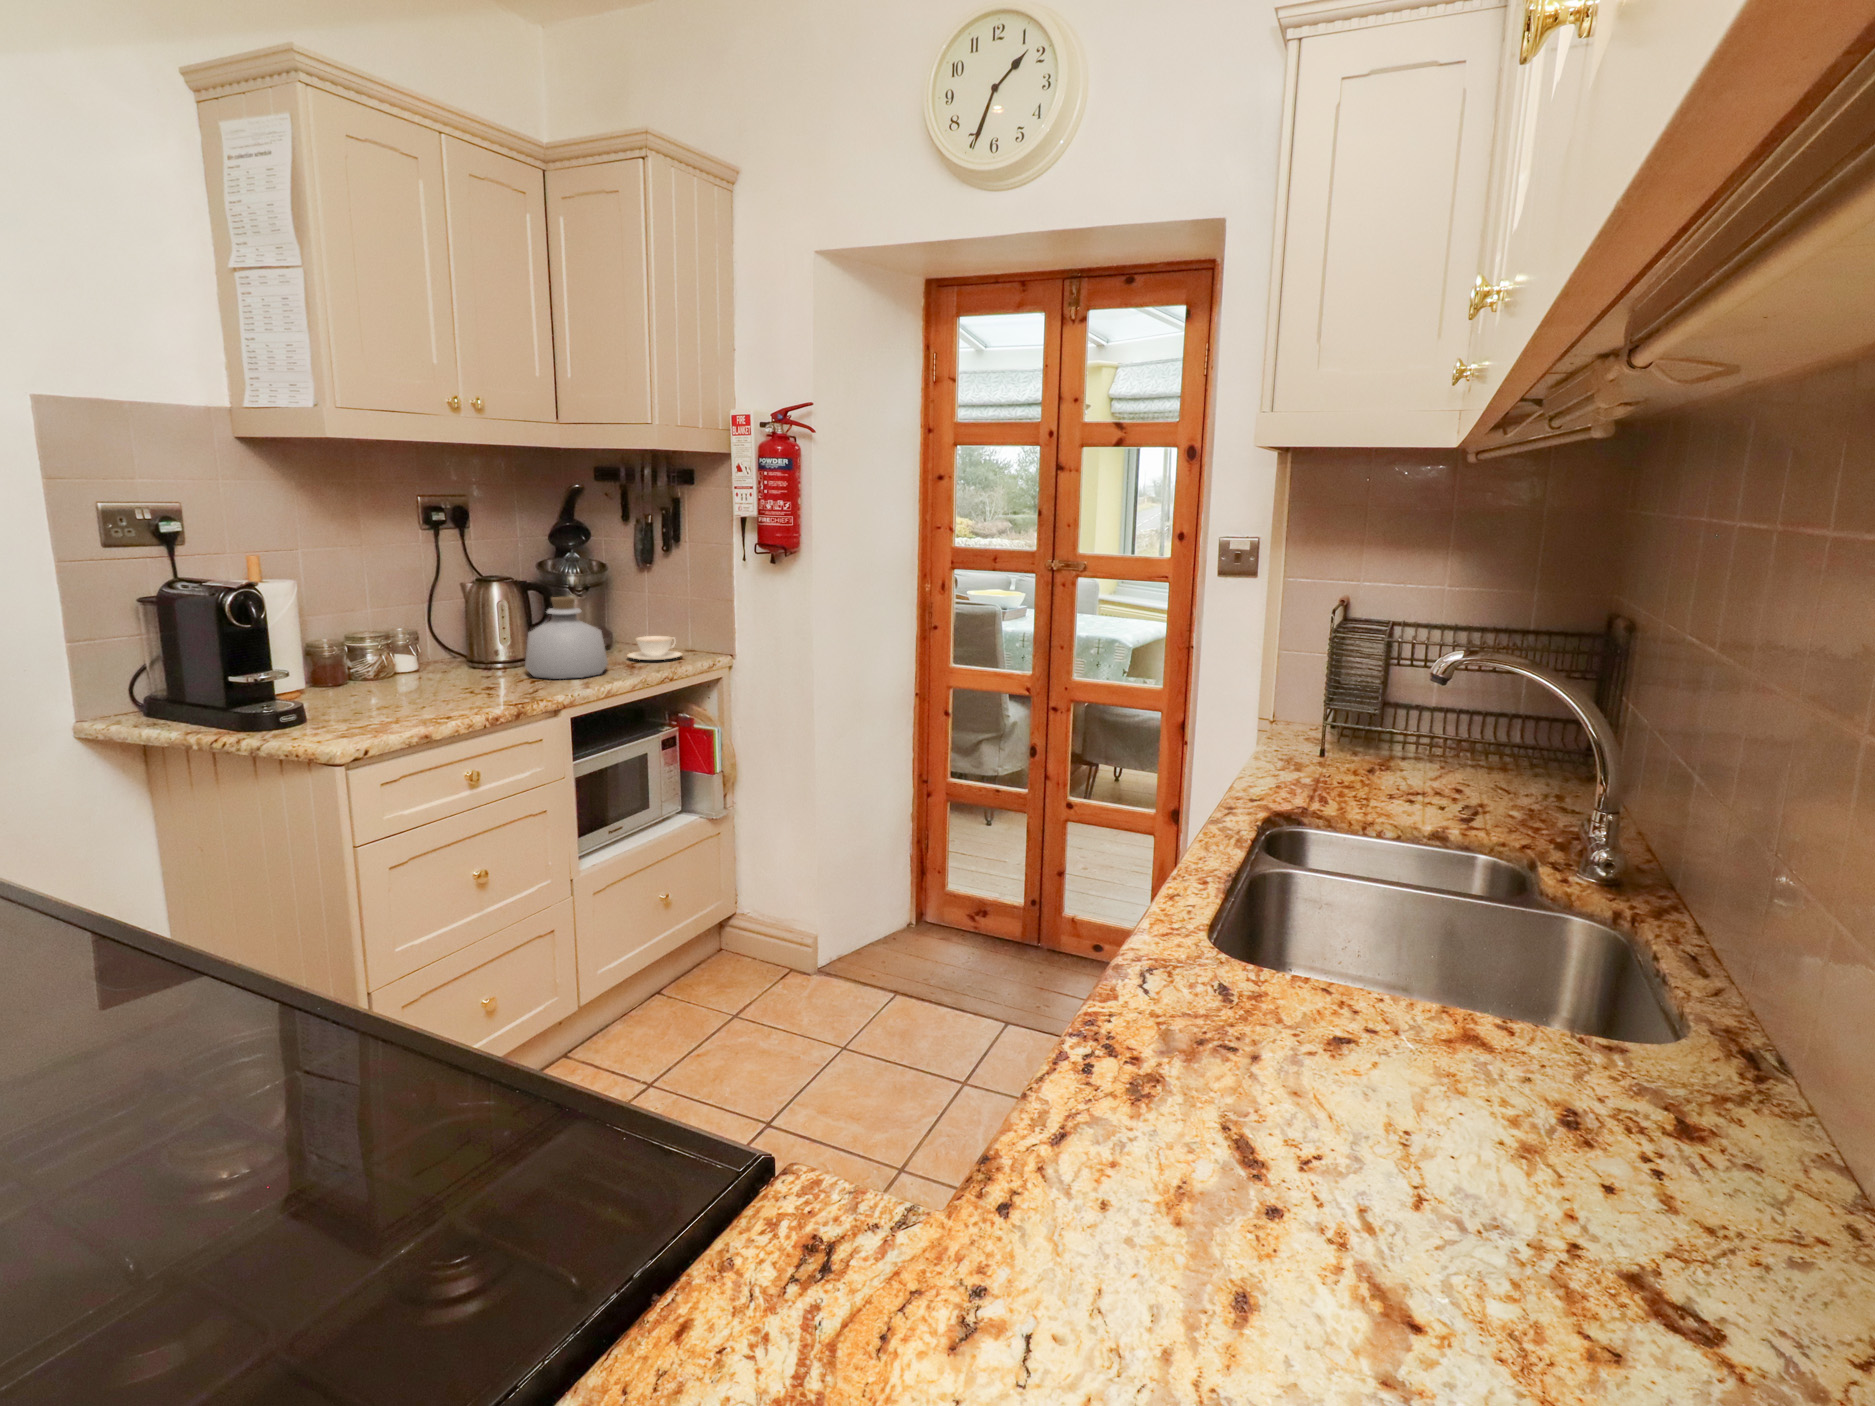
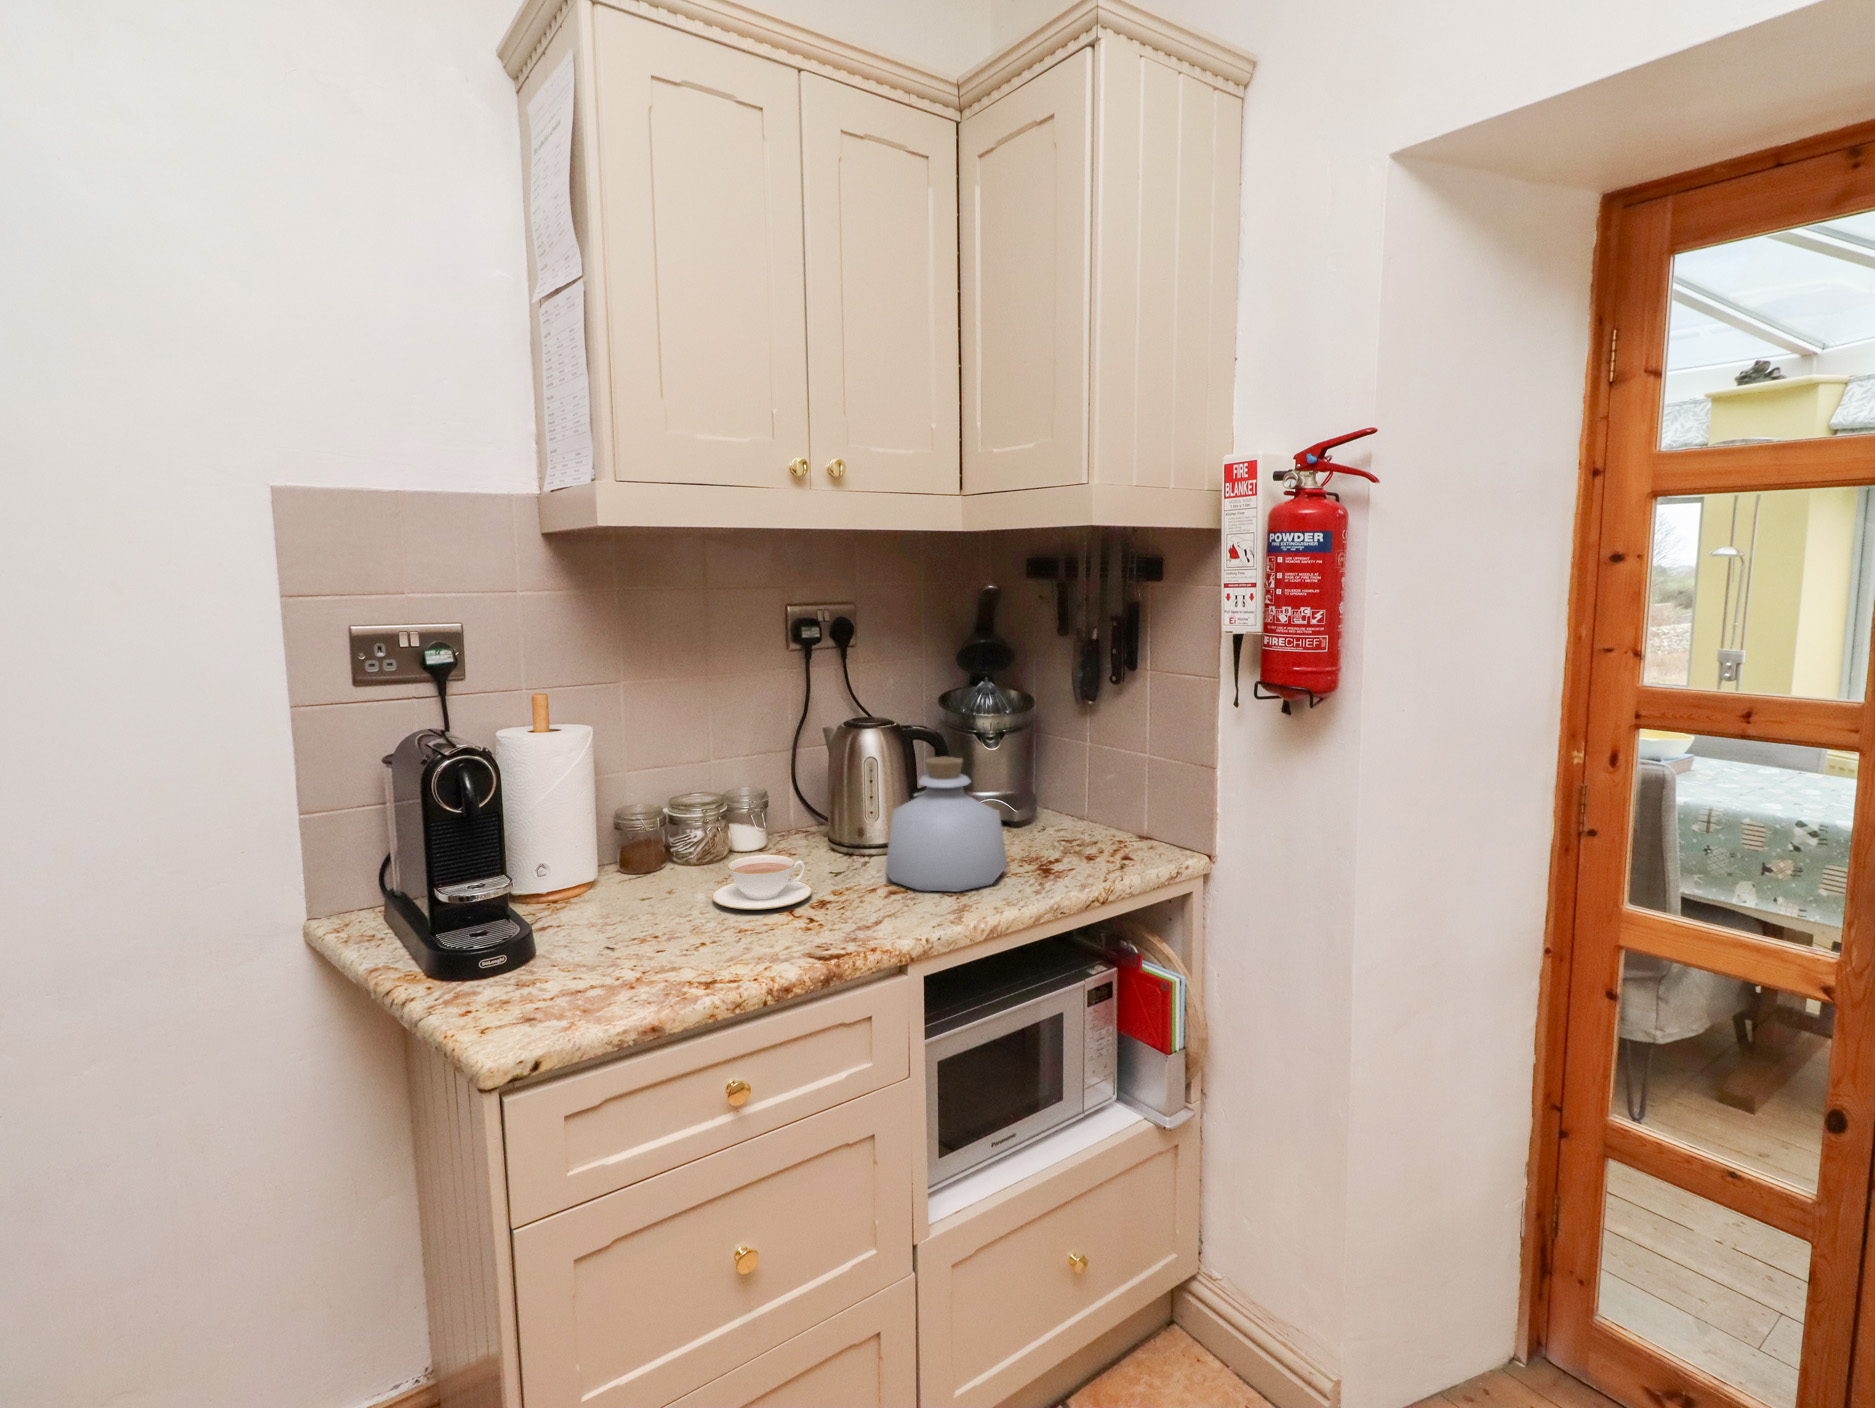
teacup: present [627,636,682,660] -> present [712,855,812,910]

